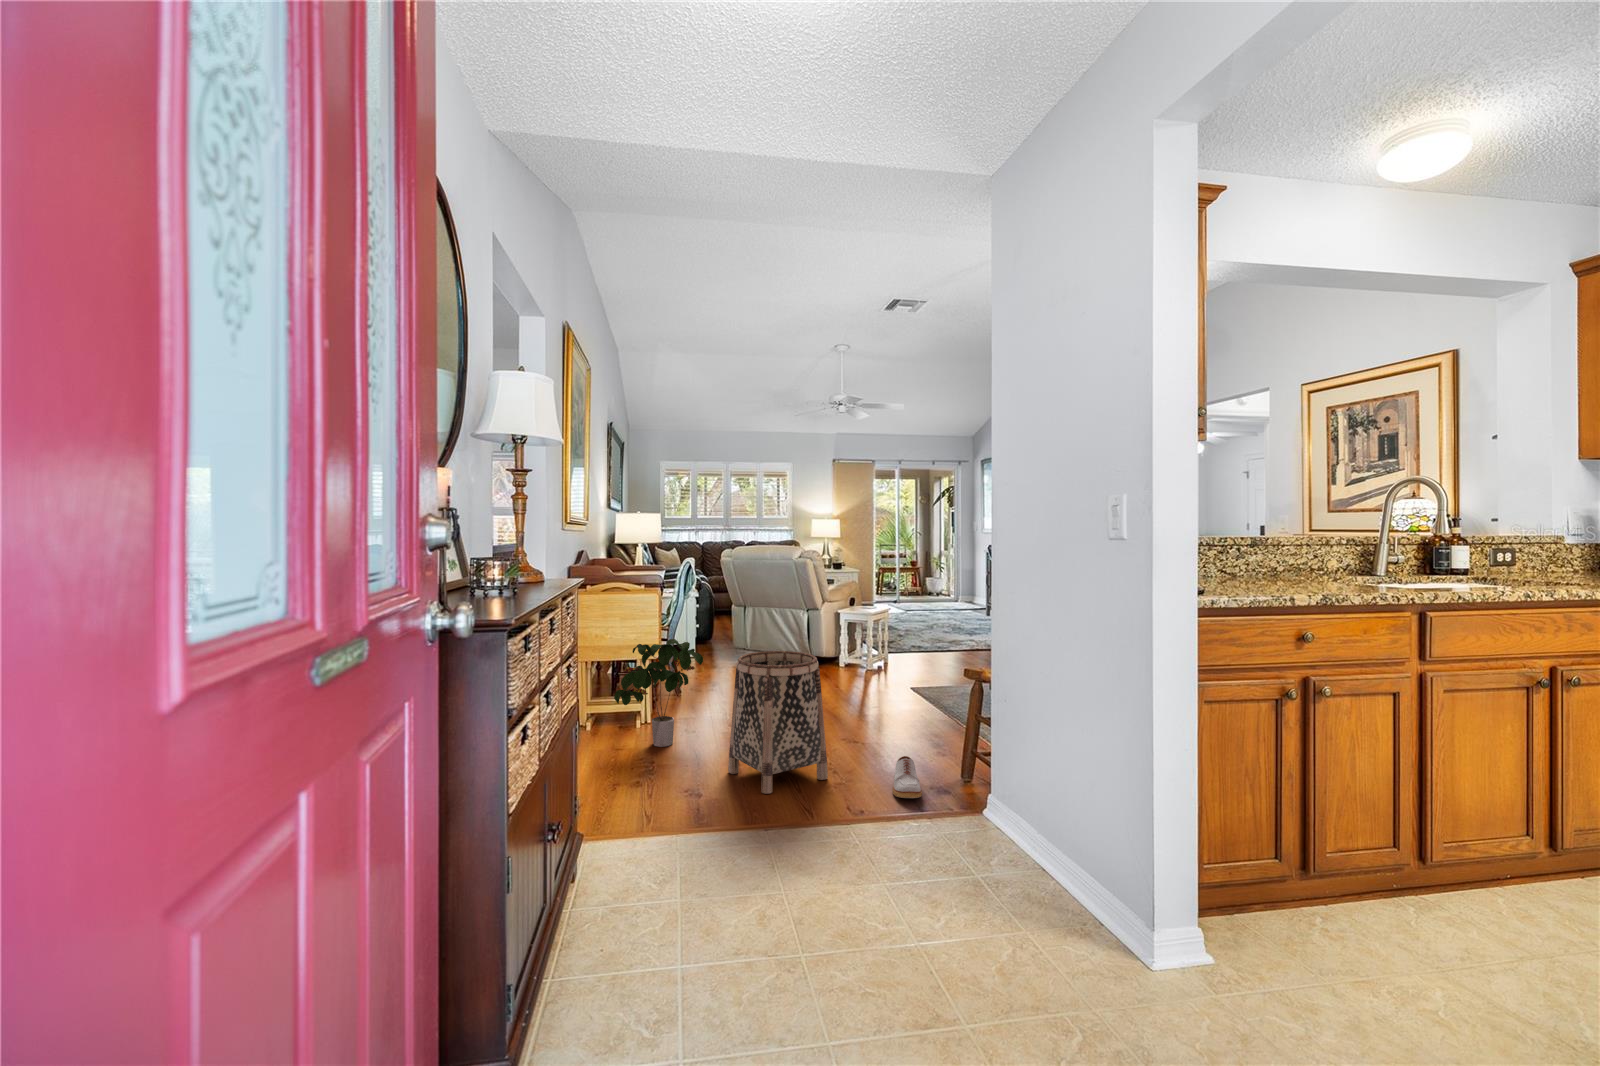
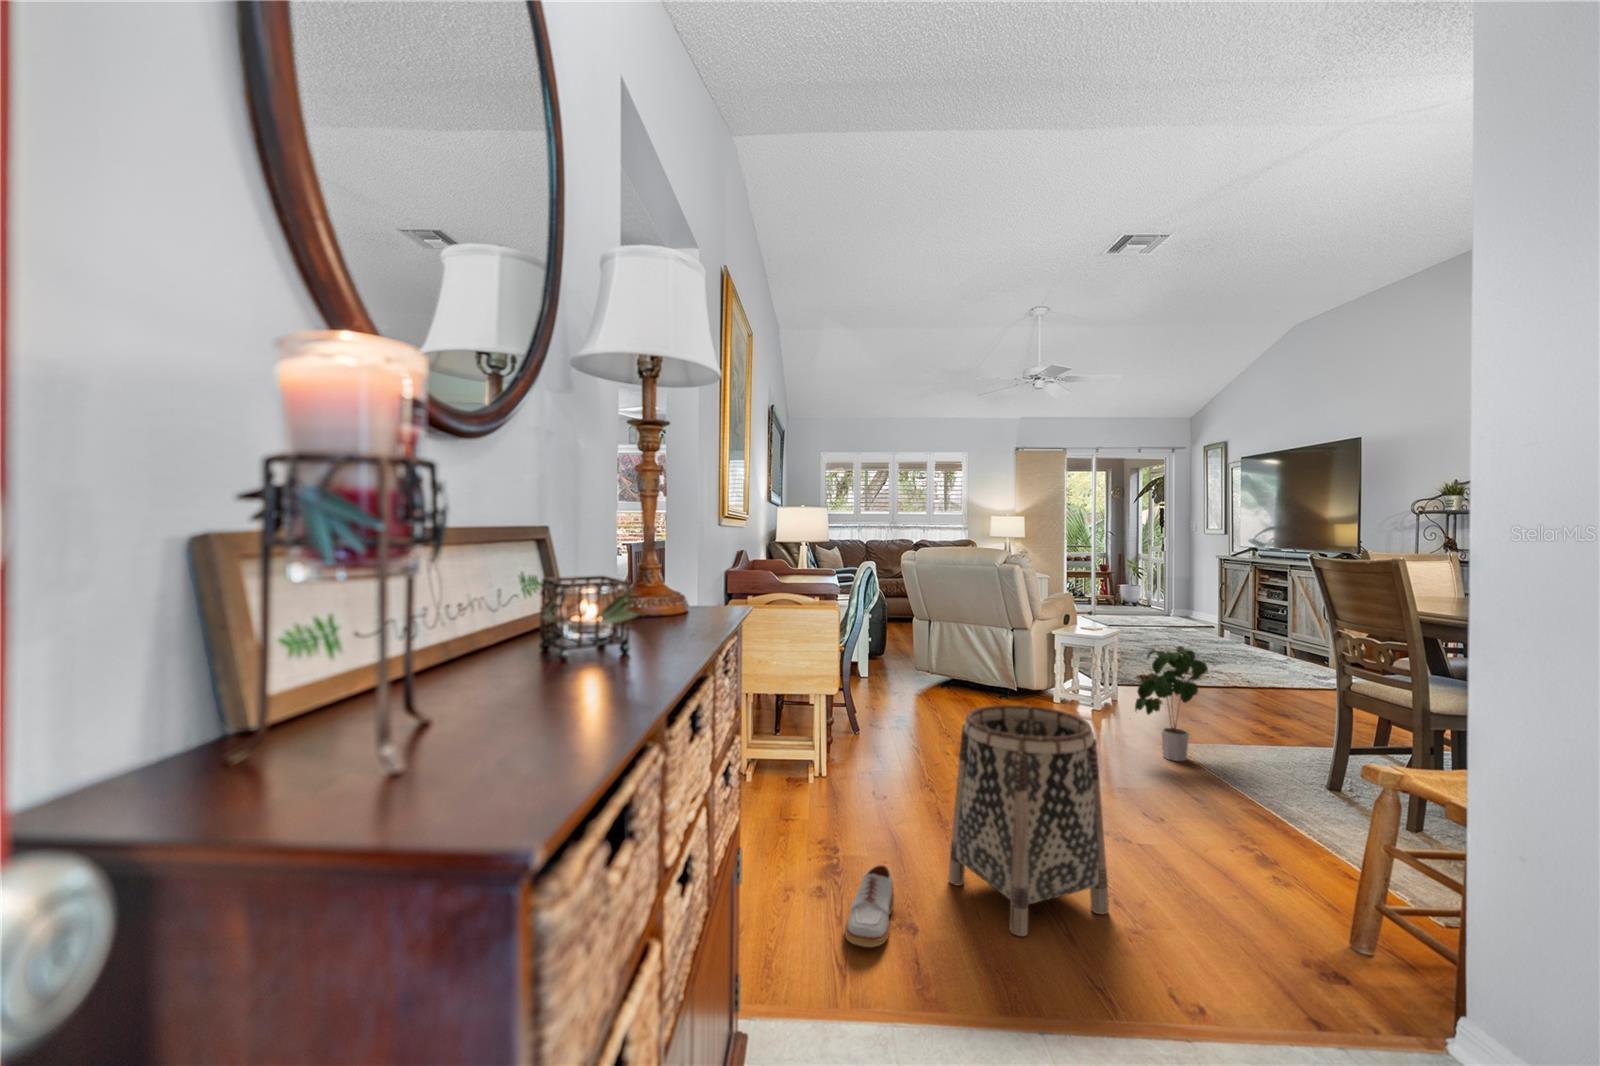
potted plant: present [614,639,703,747] -> present [1135,646,1208,761]
shoe: present [892,756,922,798] -> present [845,865,895,947]

